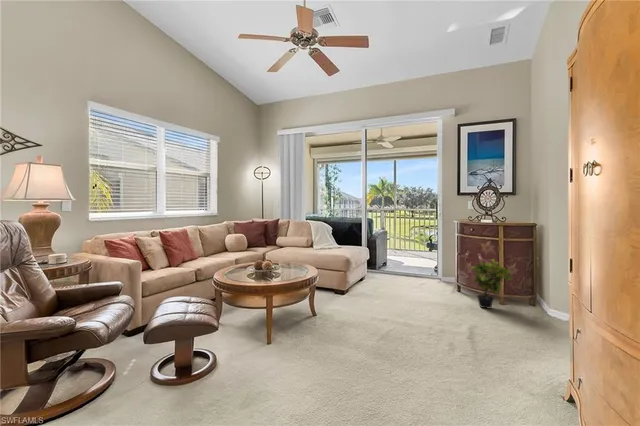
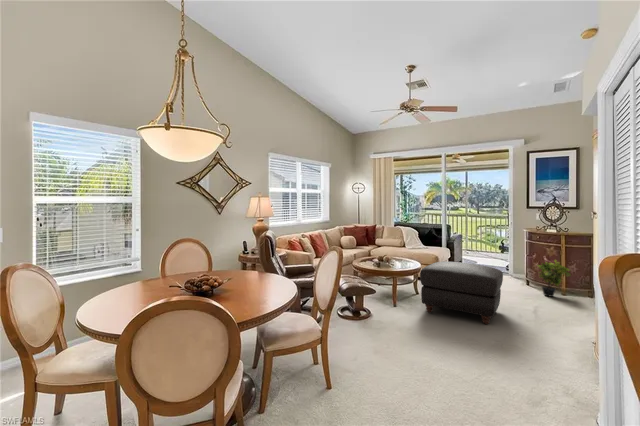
ottoman: none [302,268,426,371] -> present [420,261,503,324]

